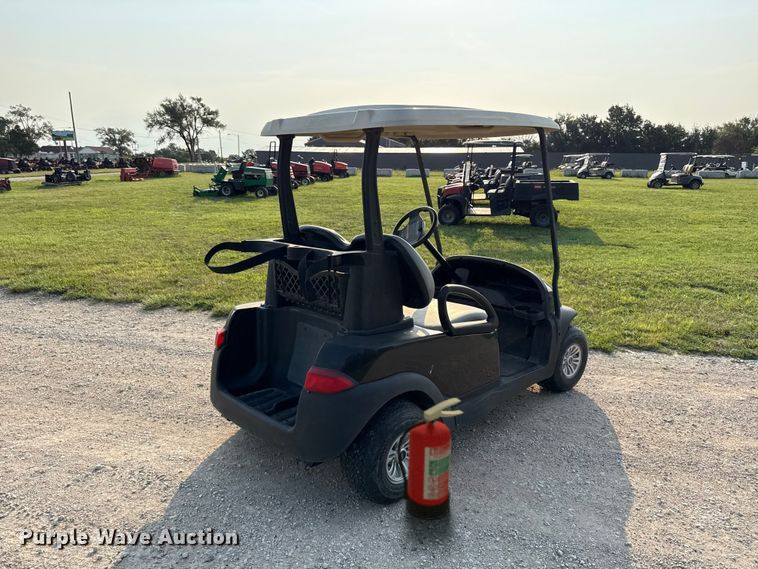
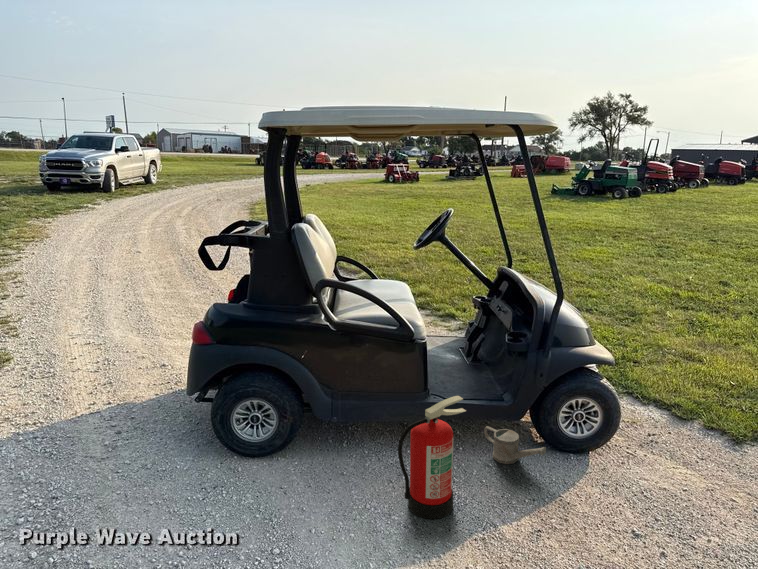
watering can: none [479,427,539,464] -> present [484,426,546,464]

